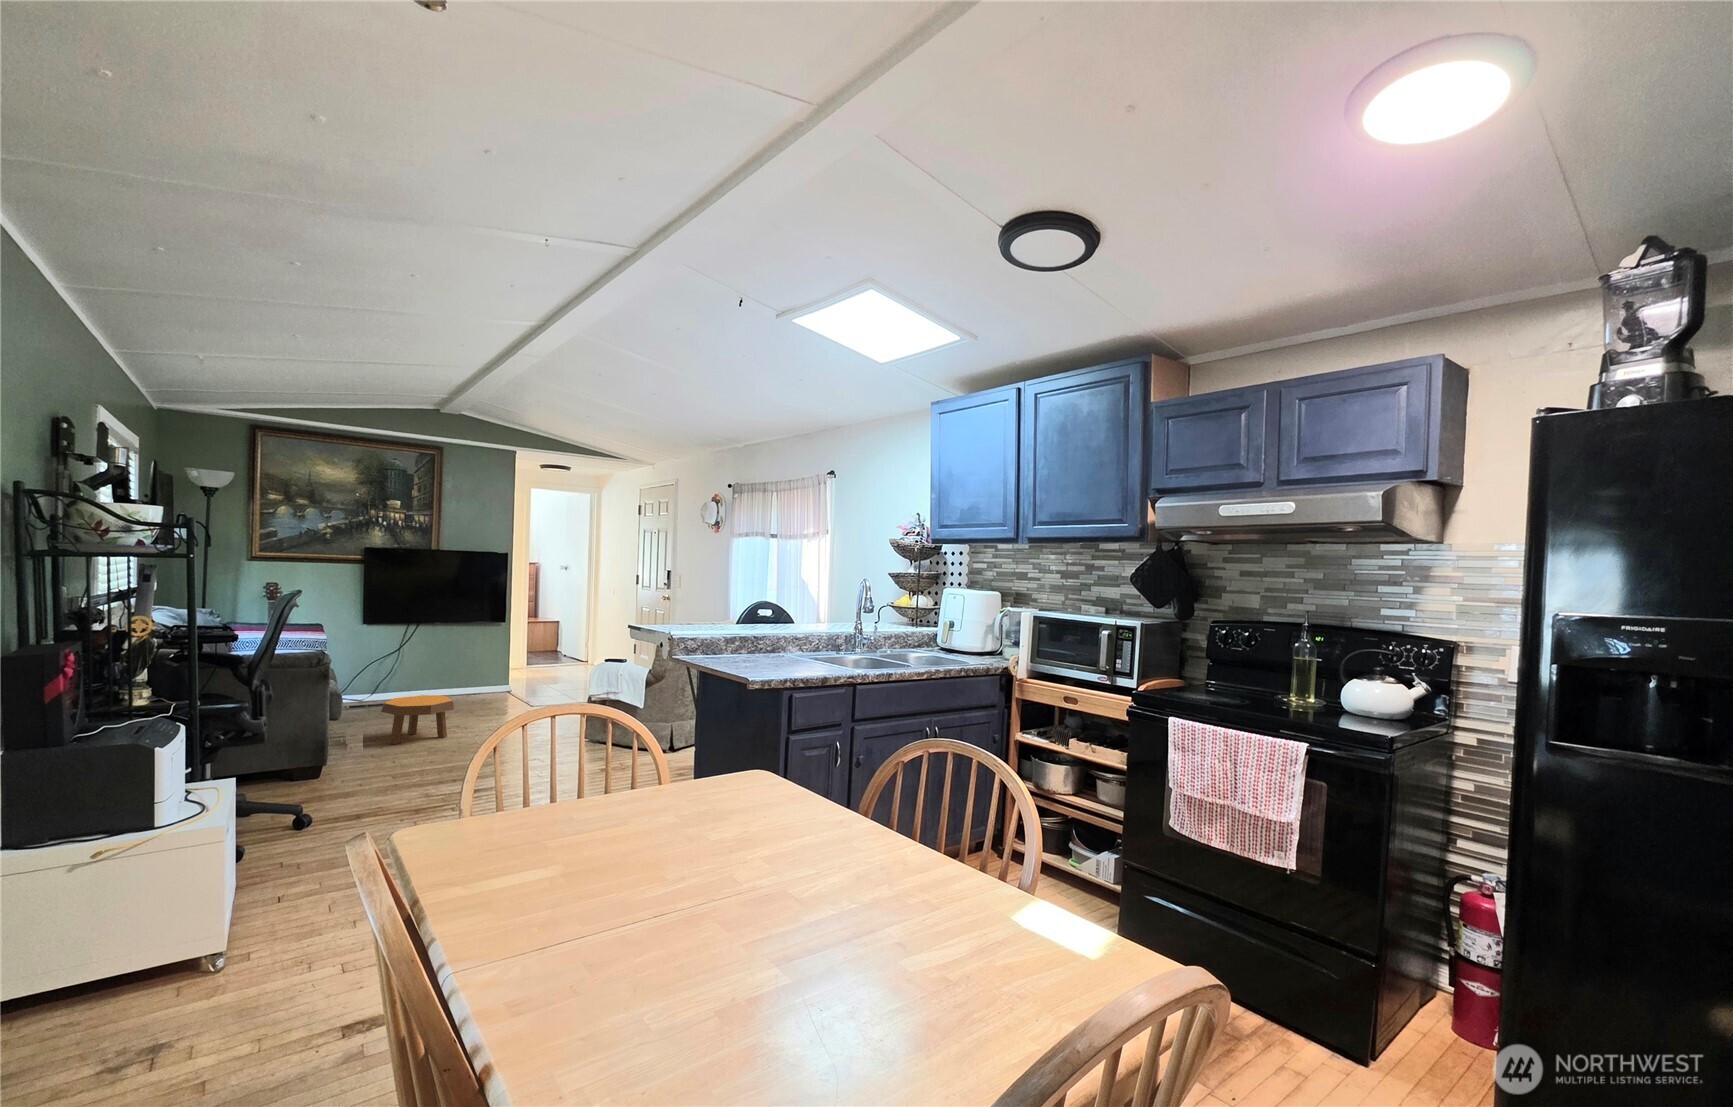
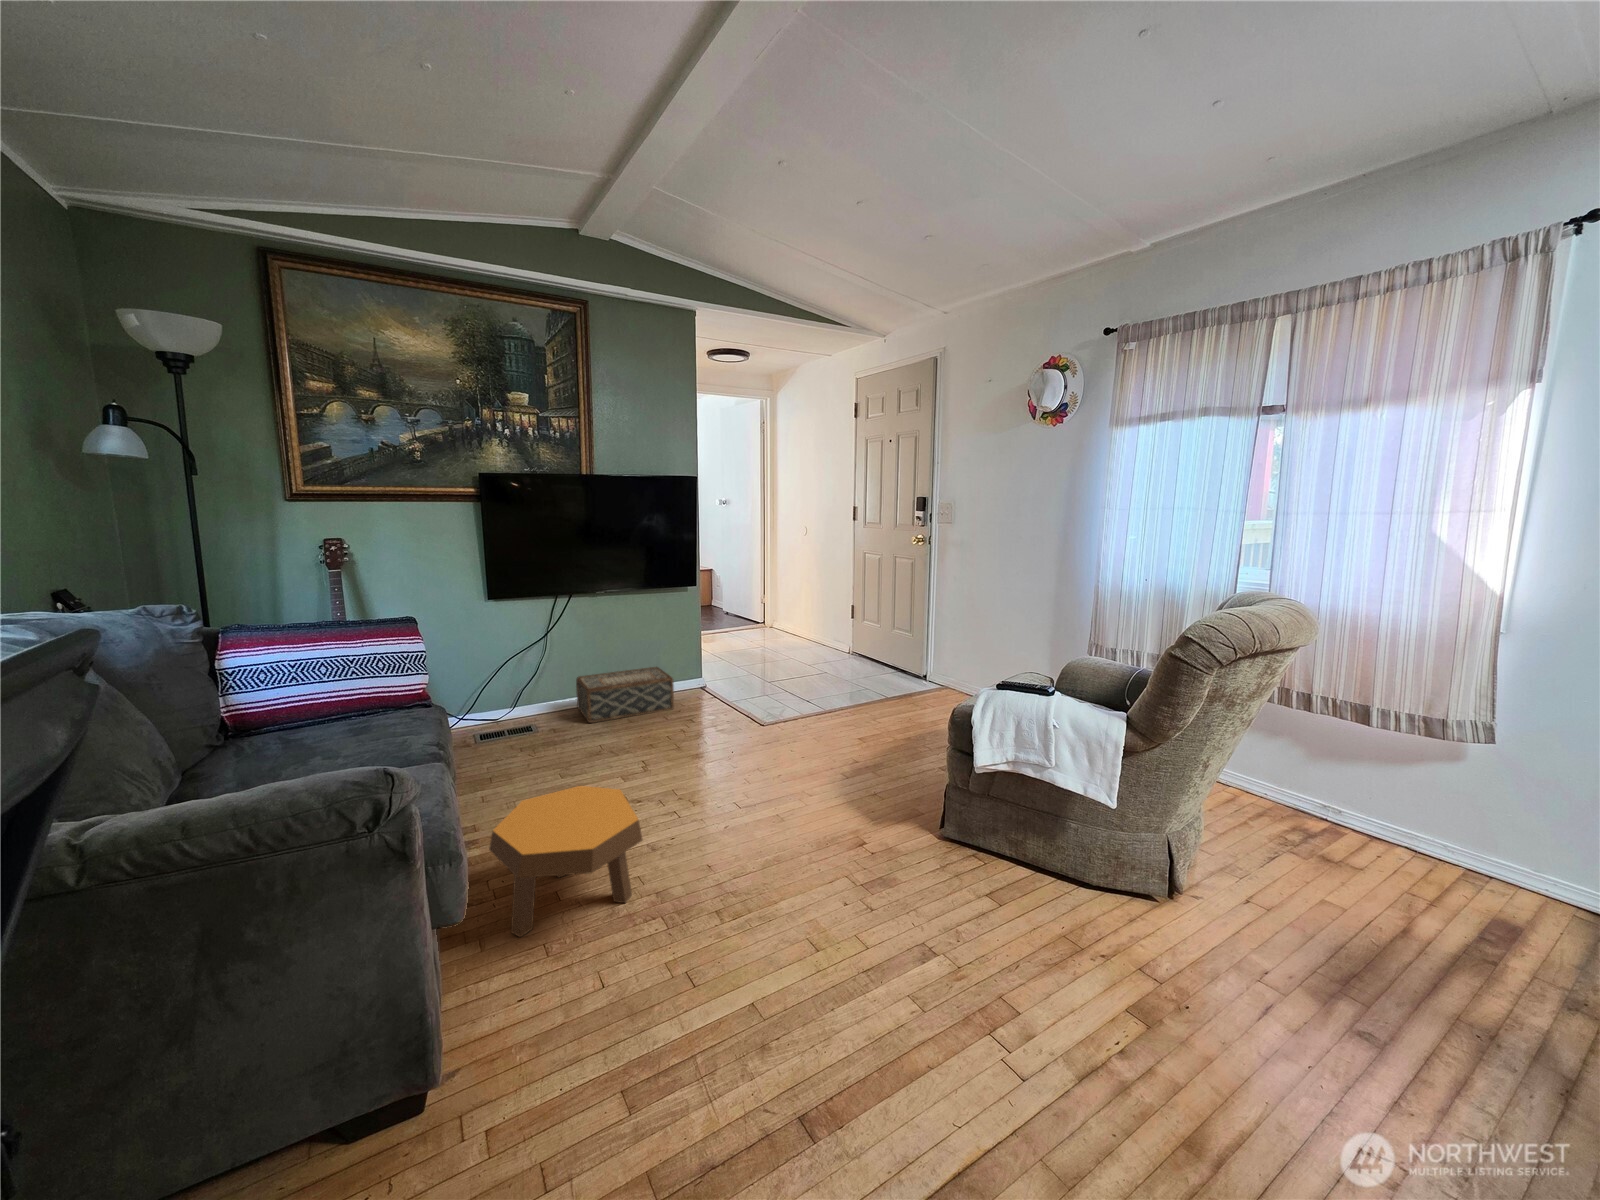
woven basket: none [415,669,483,698] -> present [576,667,674,723]

